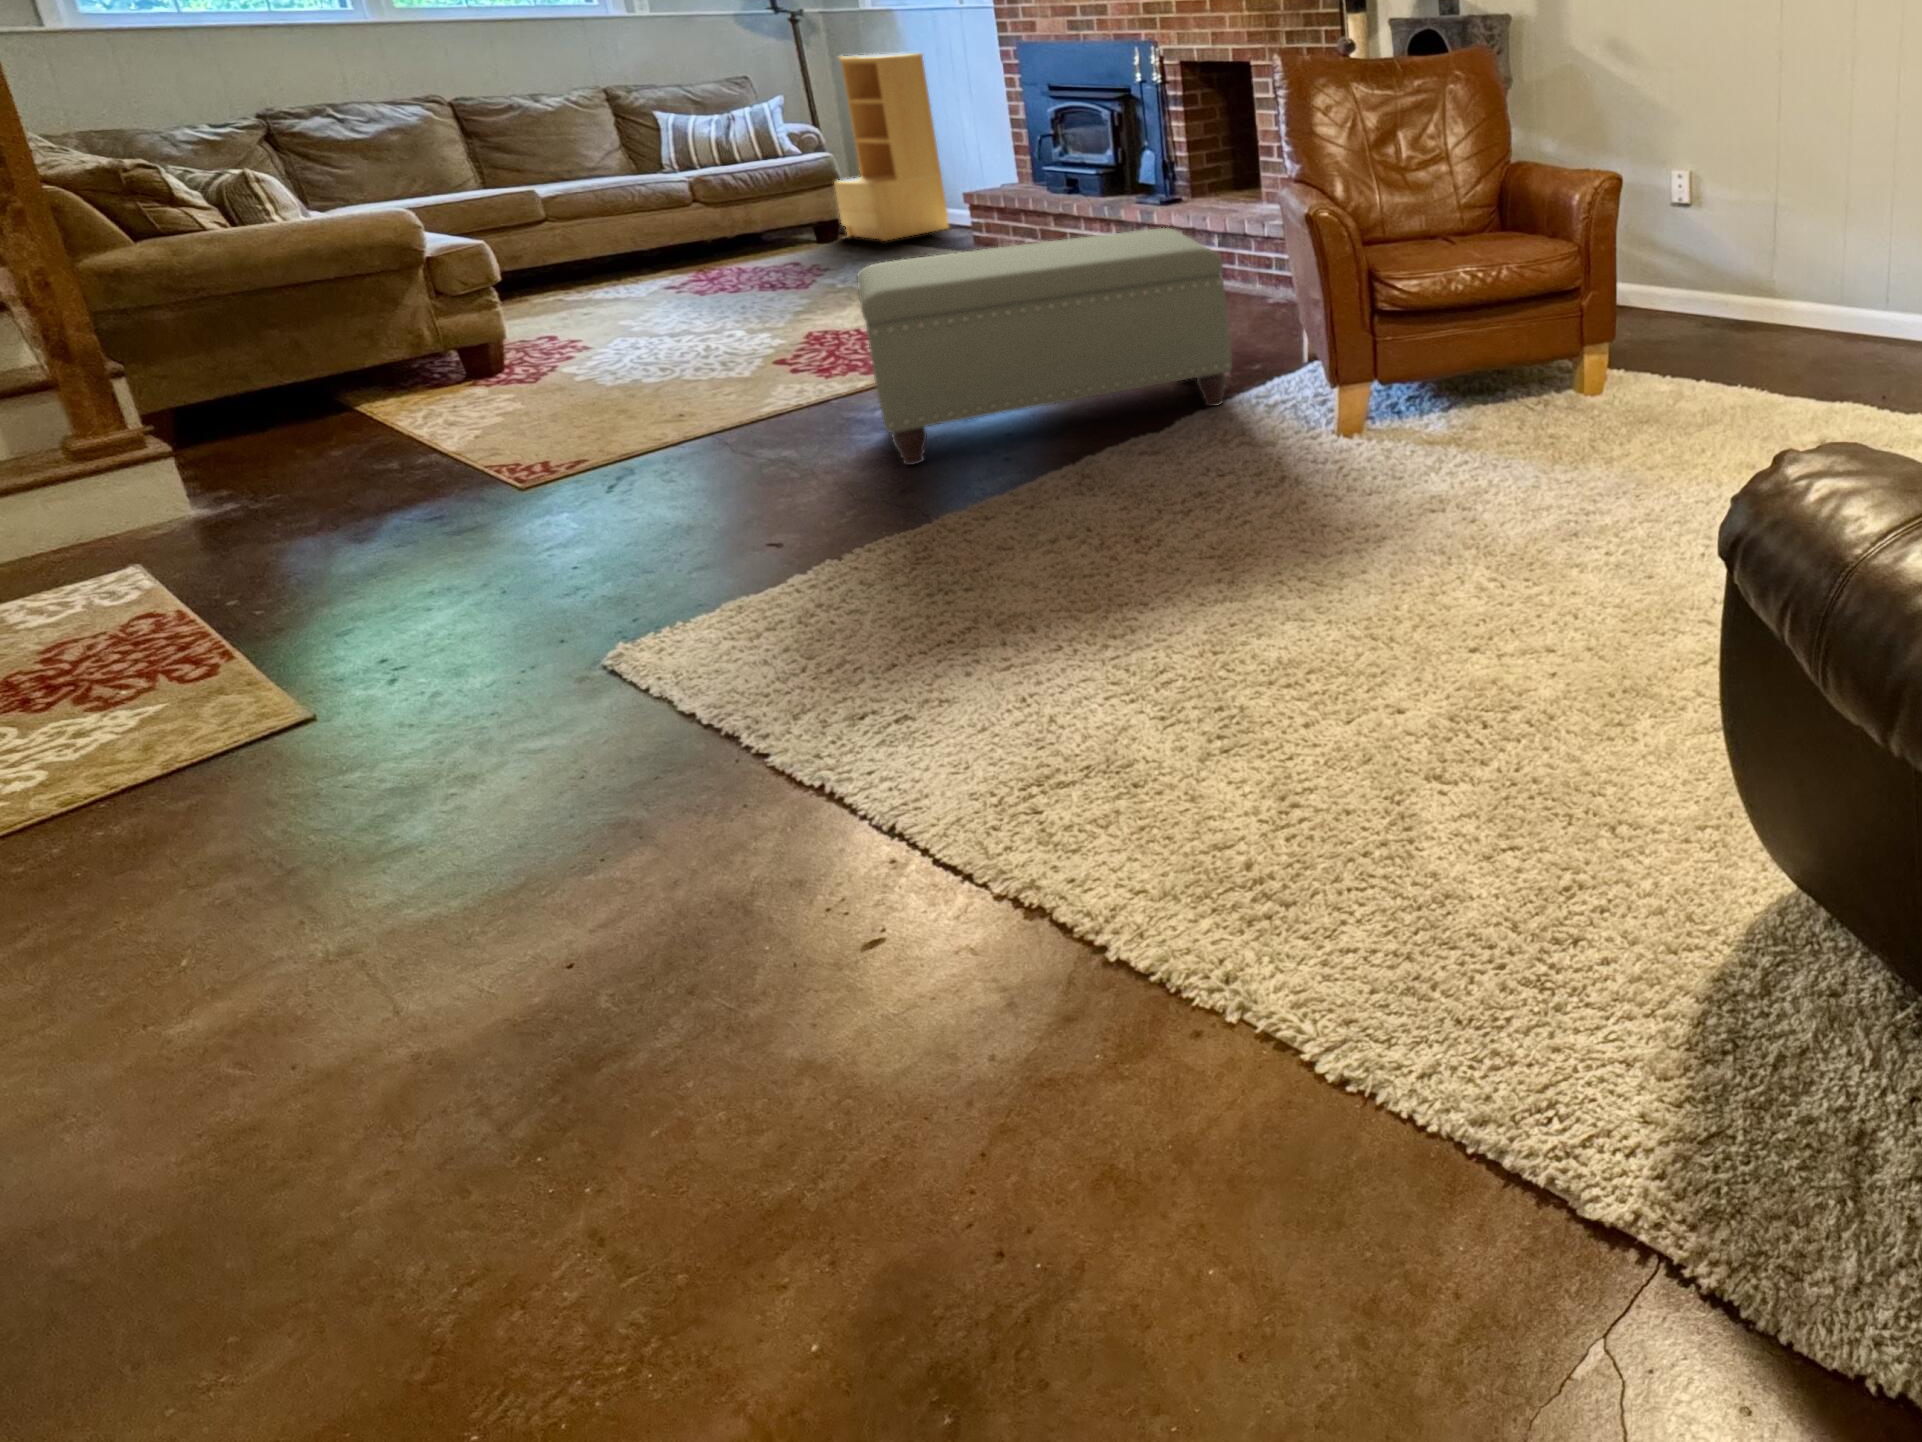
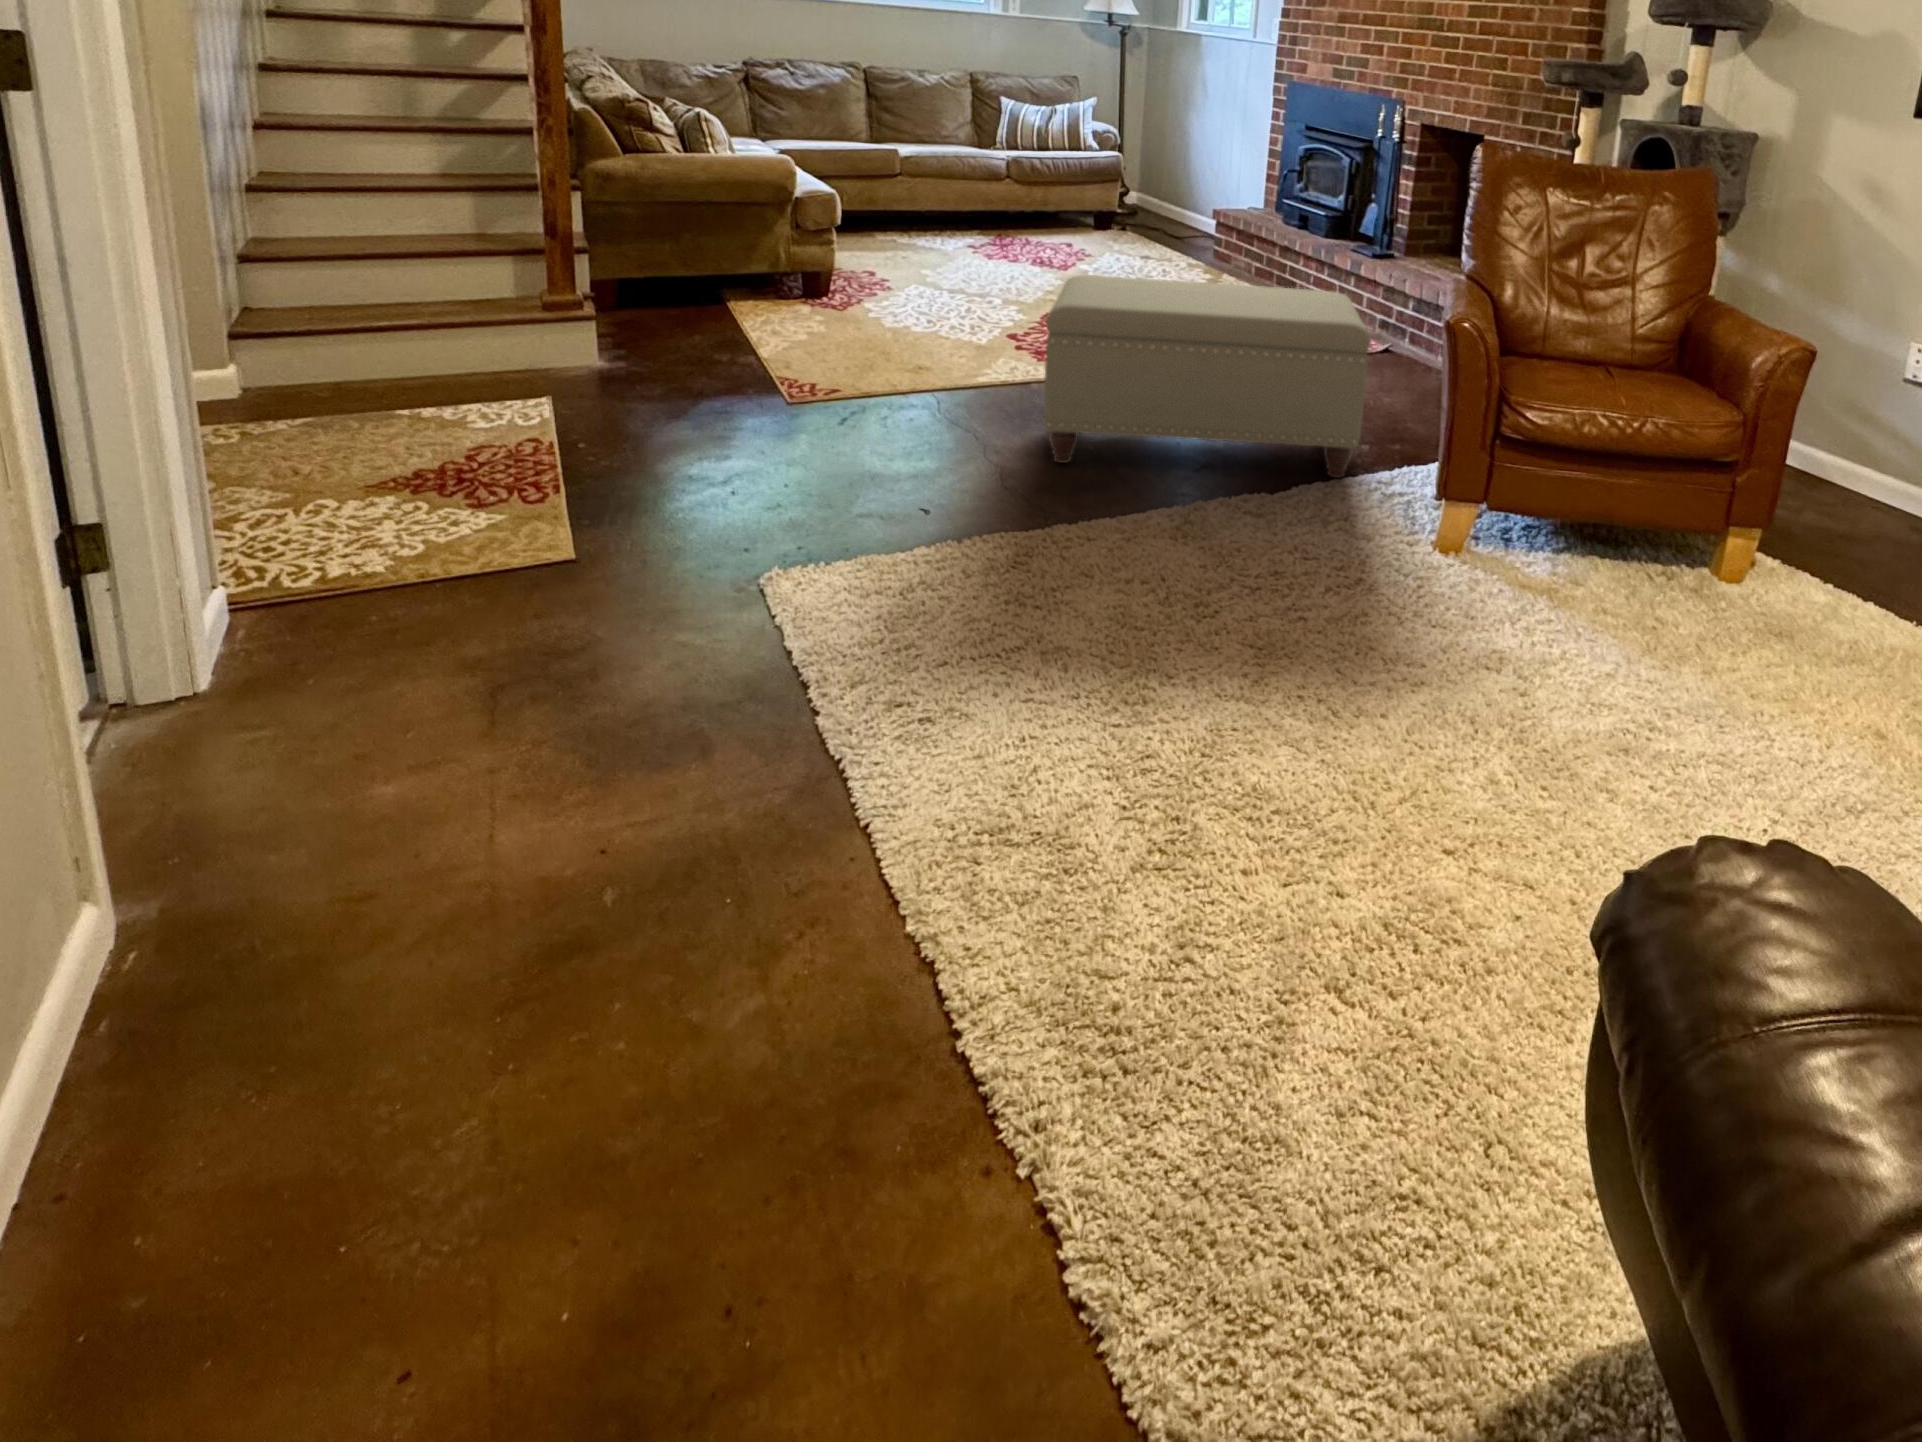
bookshelf: present [834,53,949,241] -> none [1120,71,1215,237]

